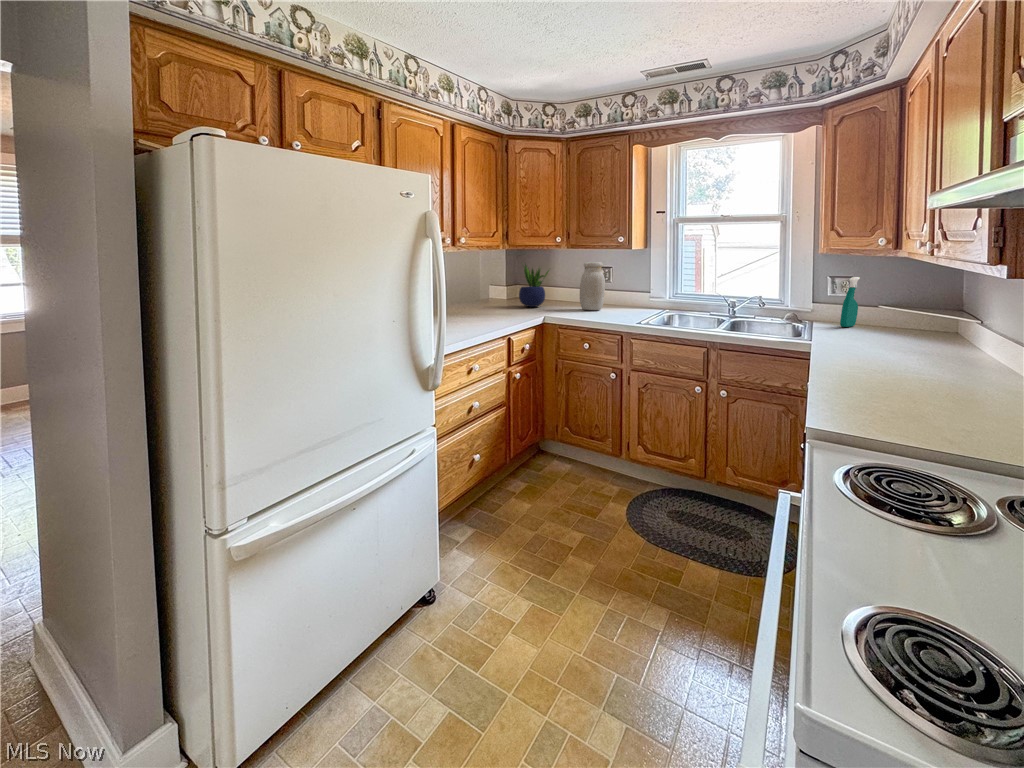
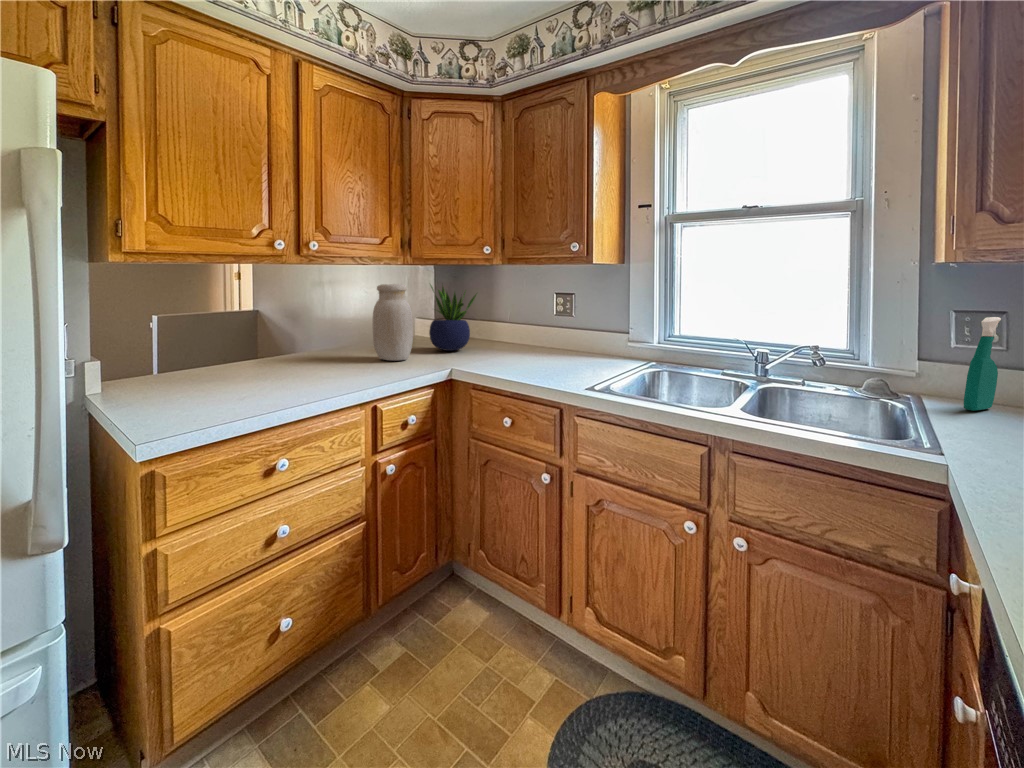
jar: present [580,262,605,310] -> present [373,284,413,361]

